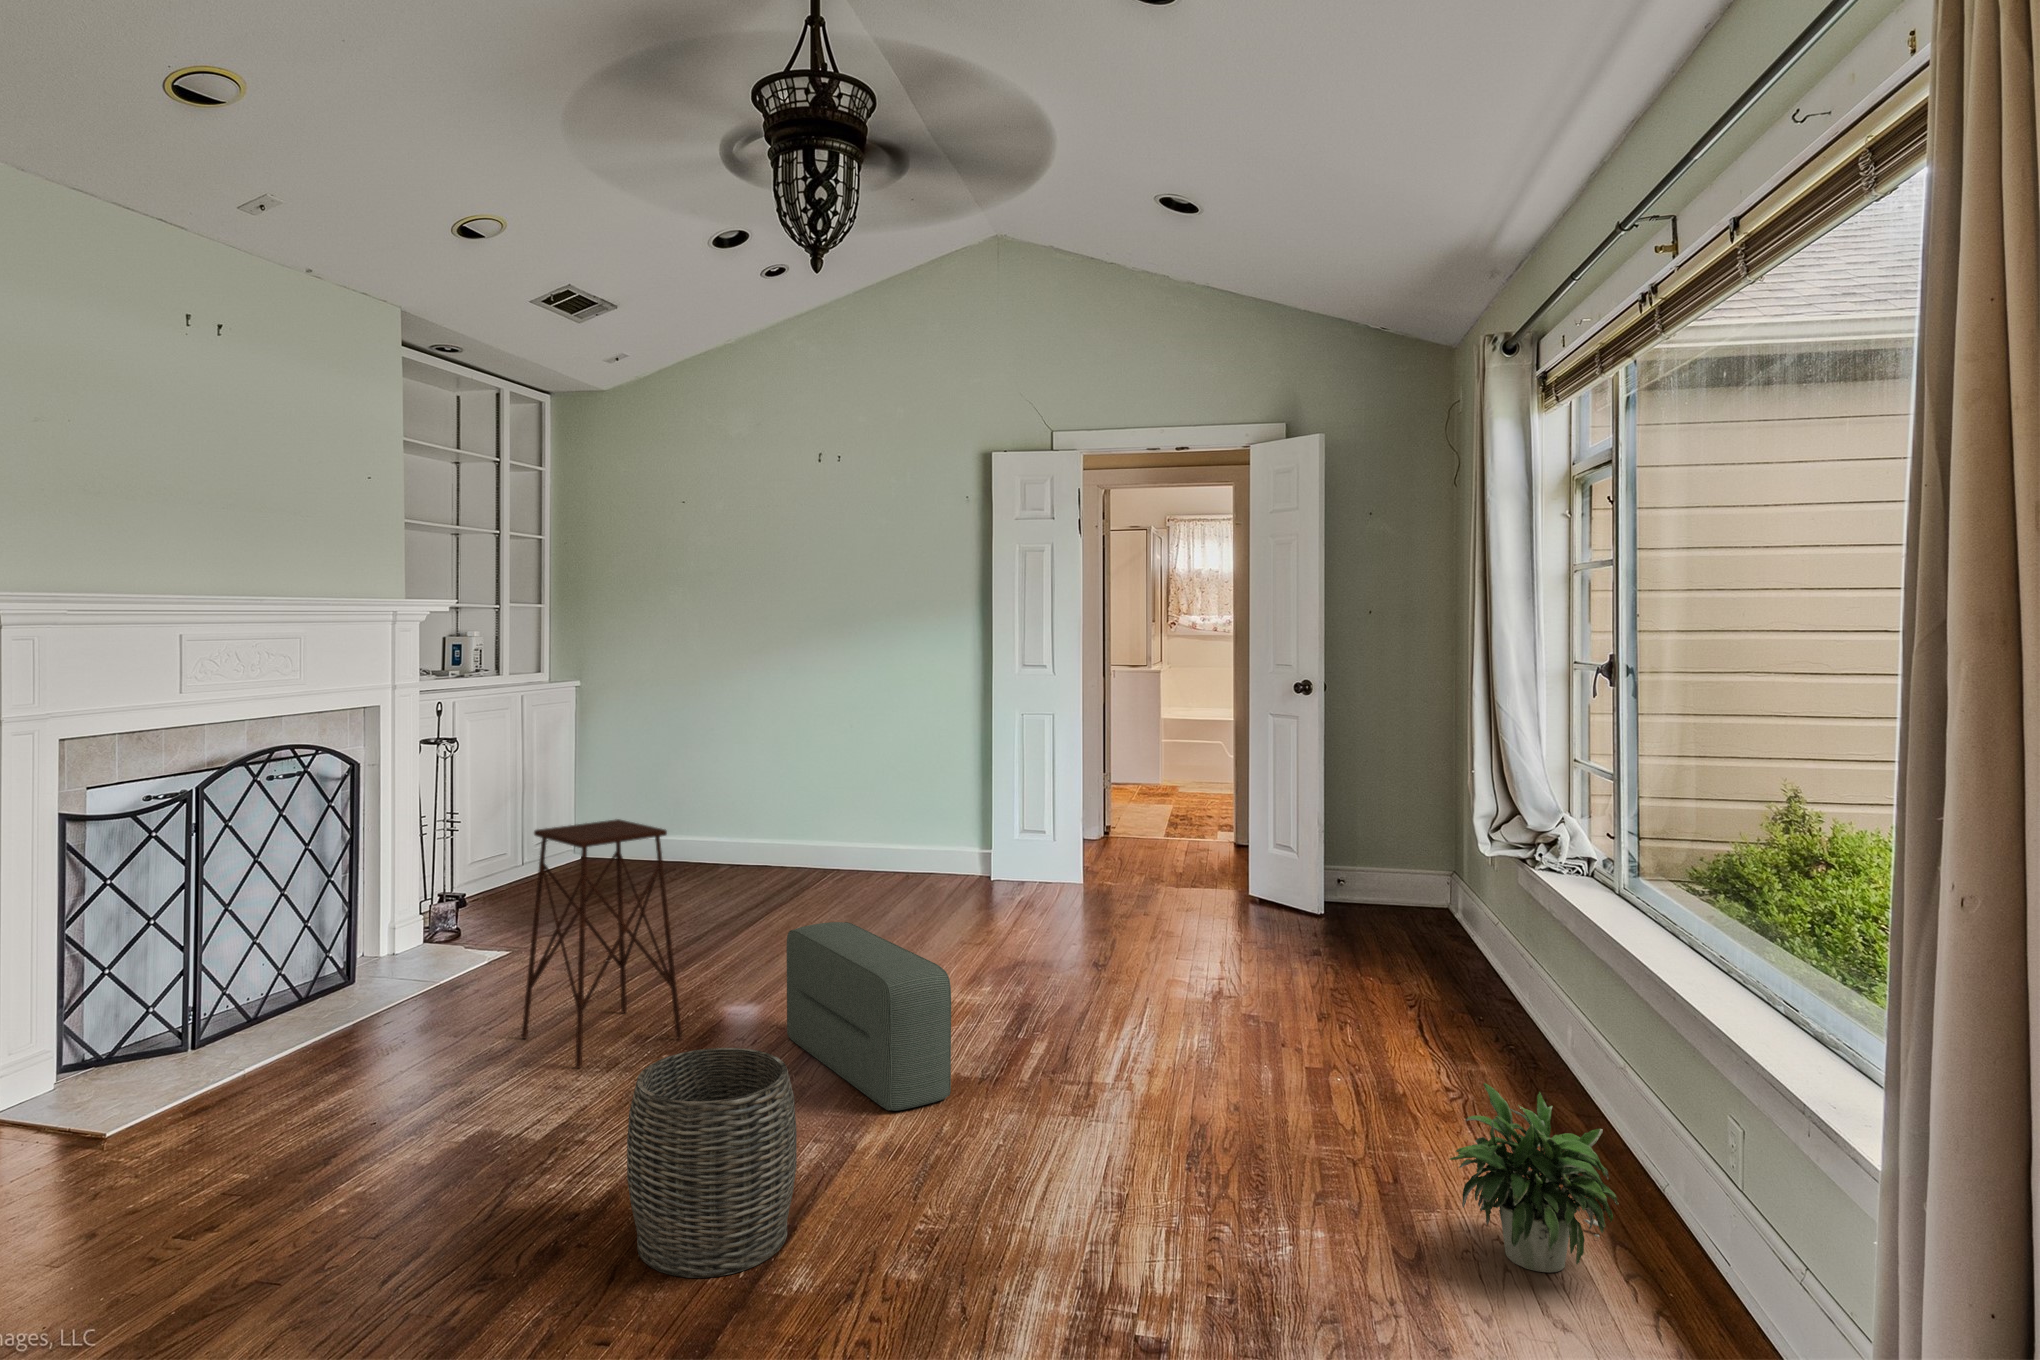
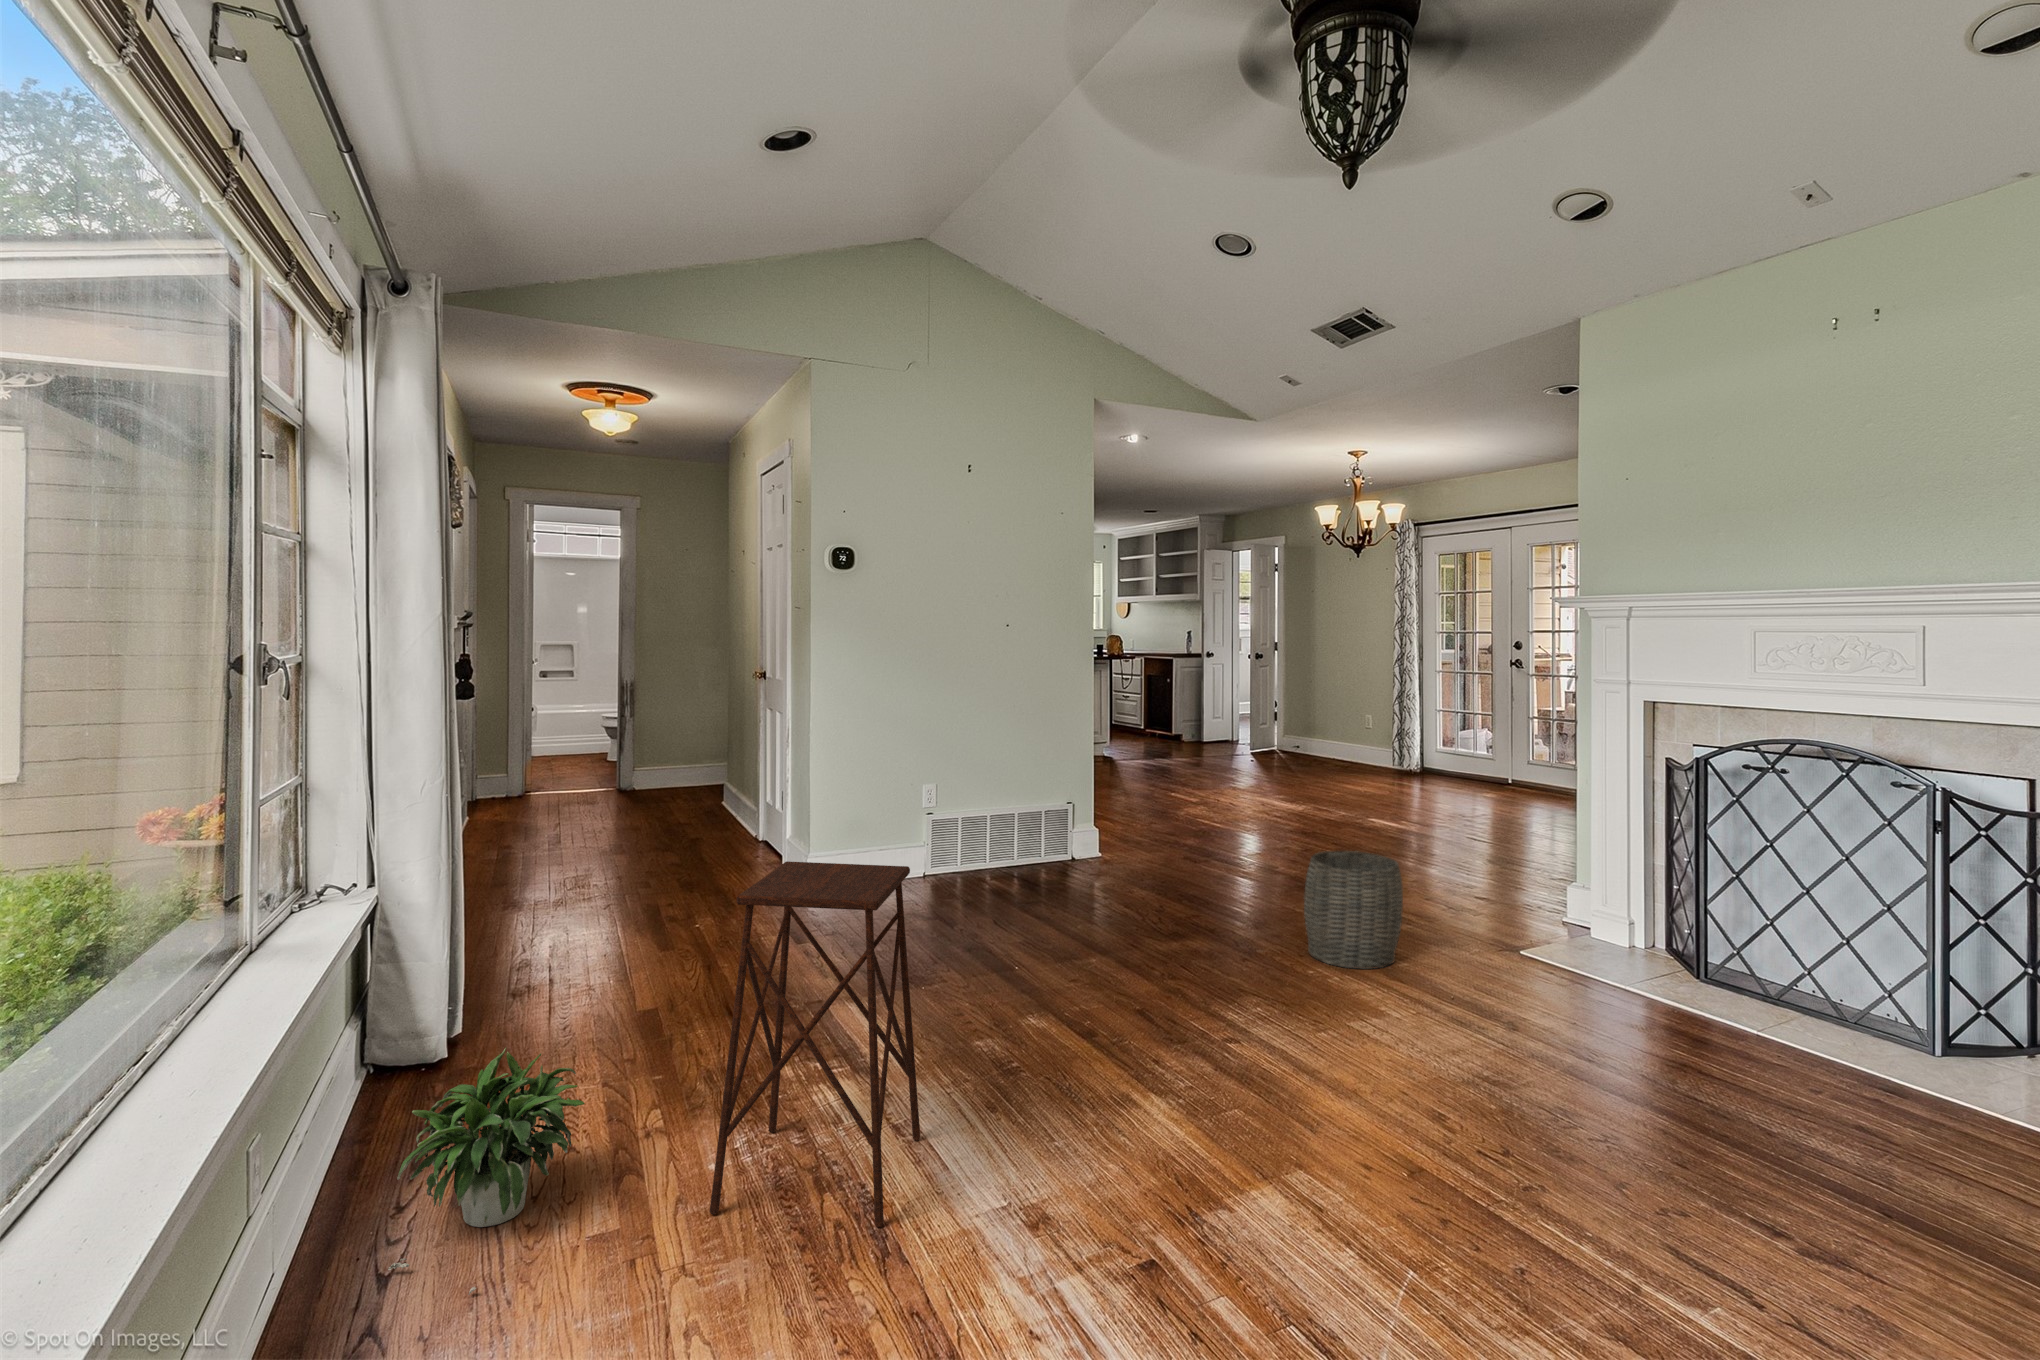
side table: present [521,819,682,1068] -> present [710,861,920,1227]
pouf: present [786,922,951,1111] -> none [1183,994,1519,1232]
woven basket: present [627,1048,797,1278] -> present [1304,851,1403,969]

